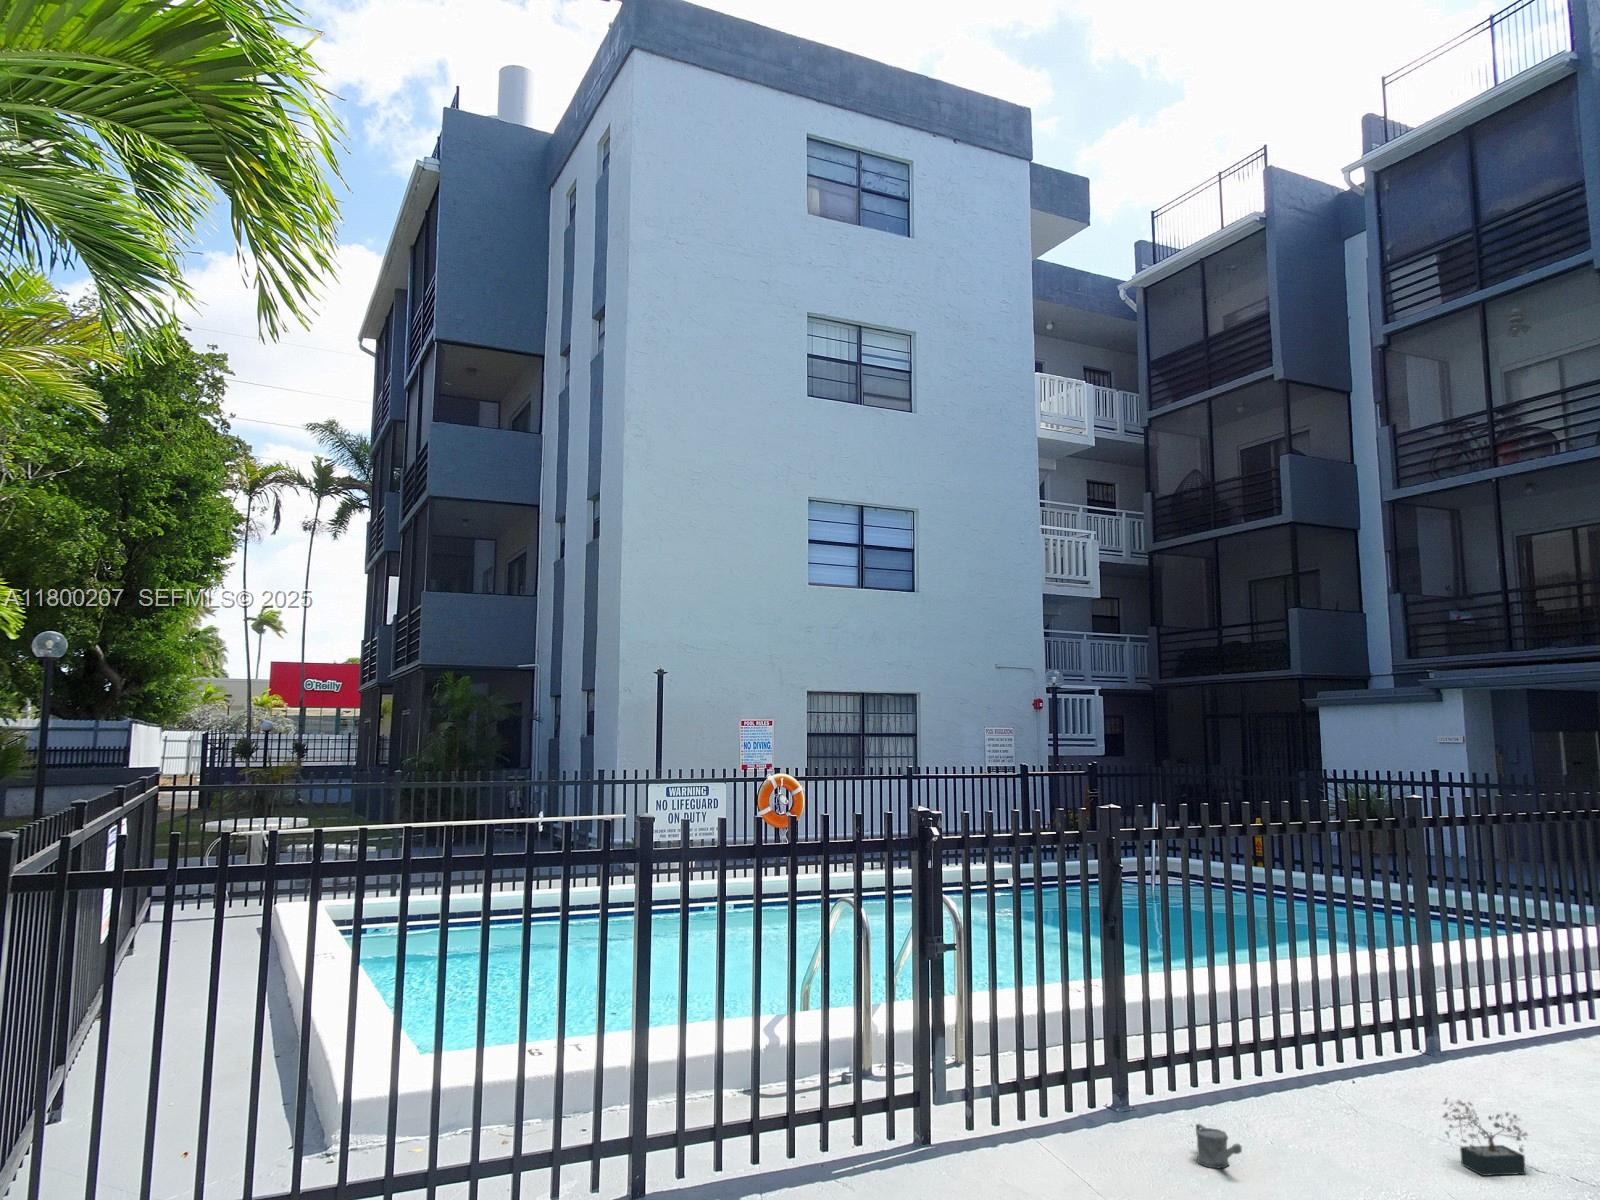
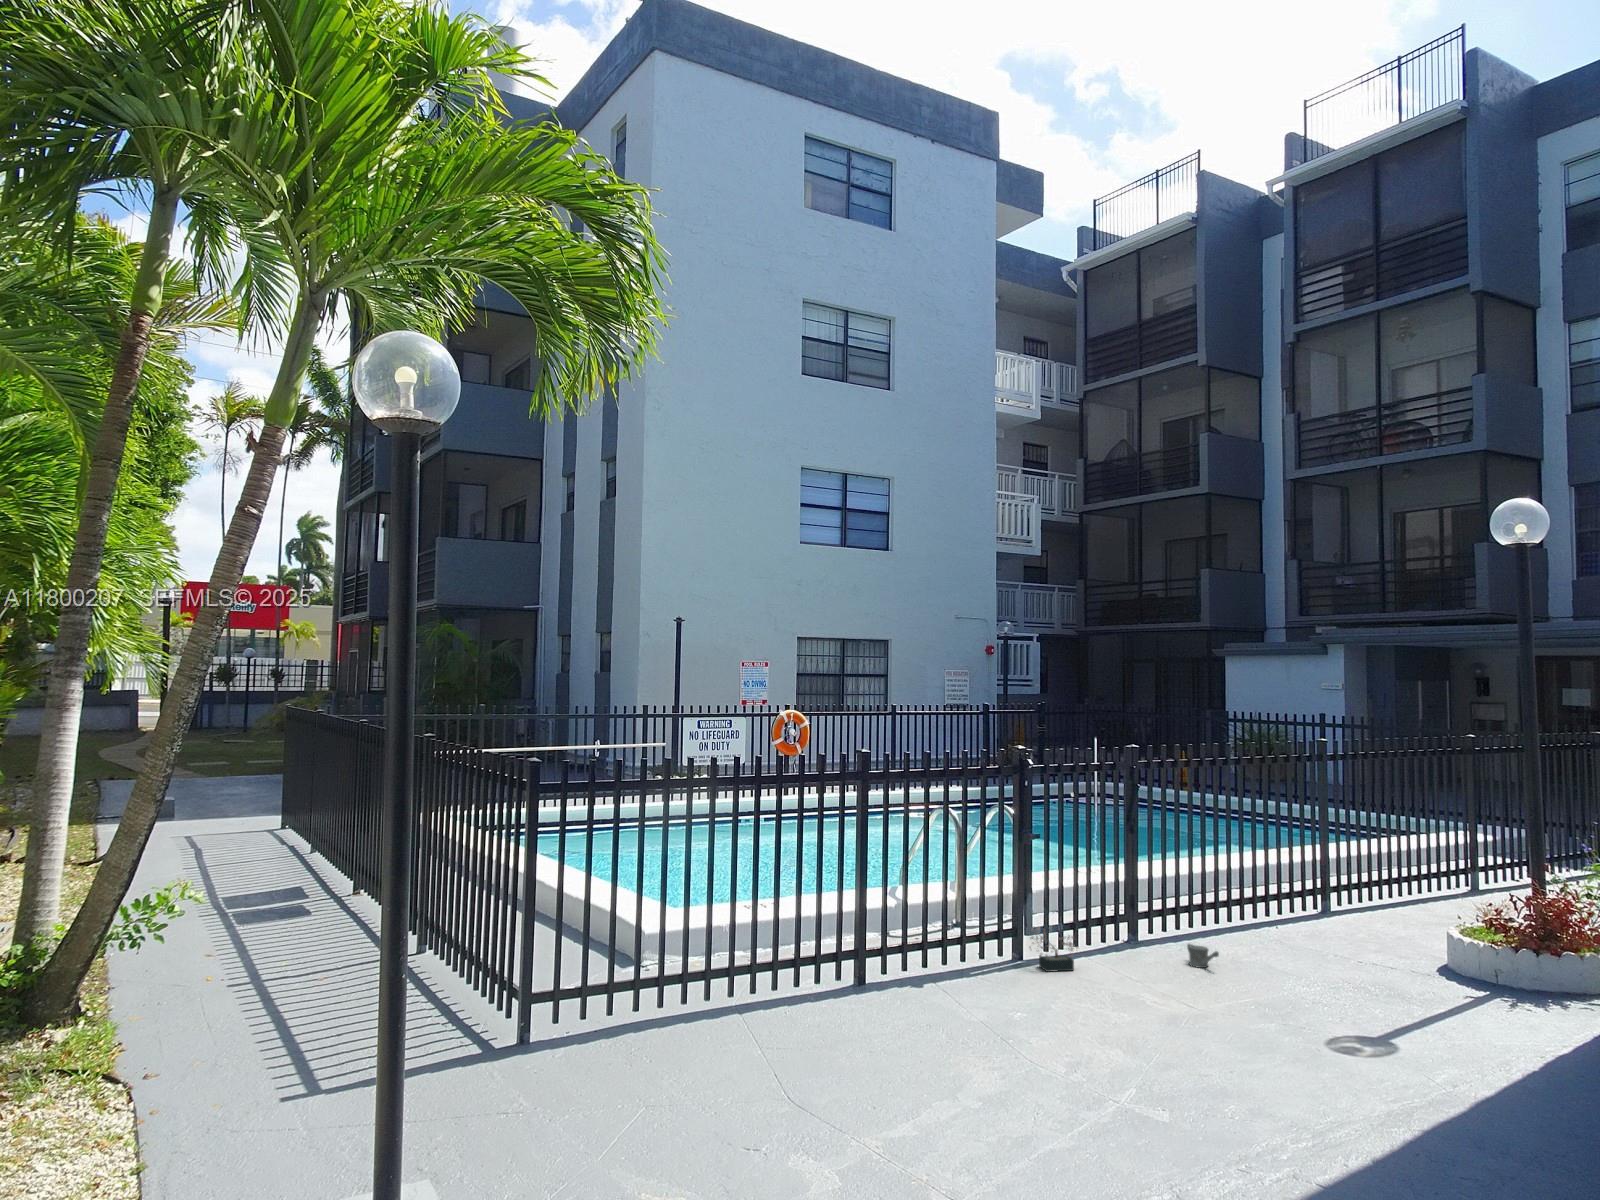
decorative plant: present [1443,1098,1527,1176] -> present [1030,928,1078,972]

